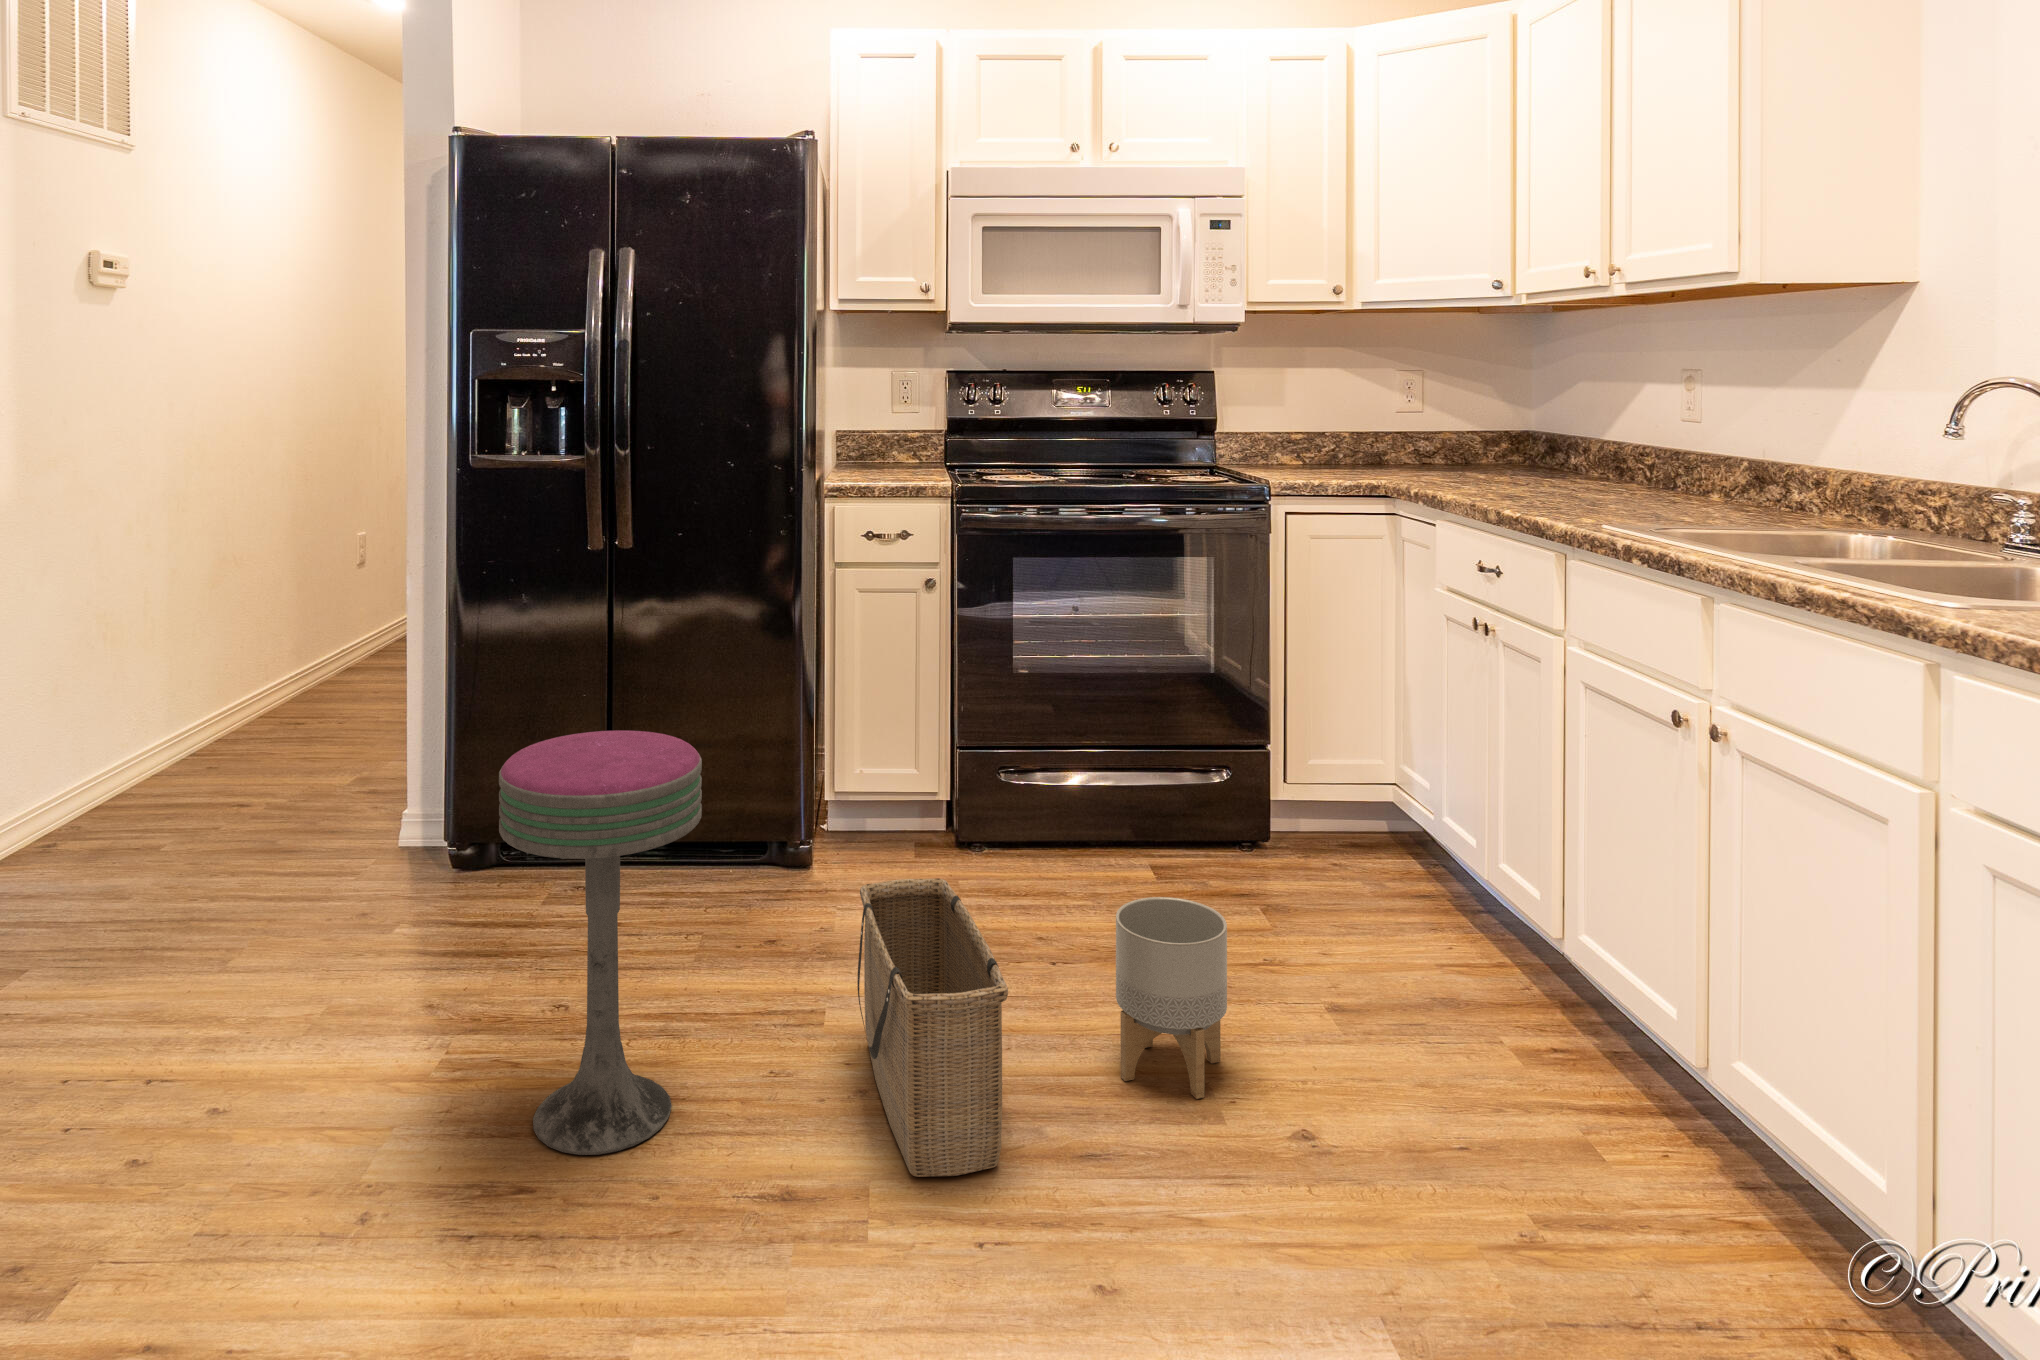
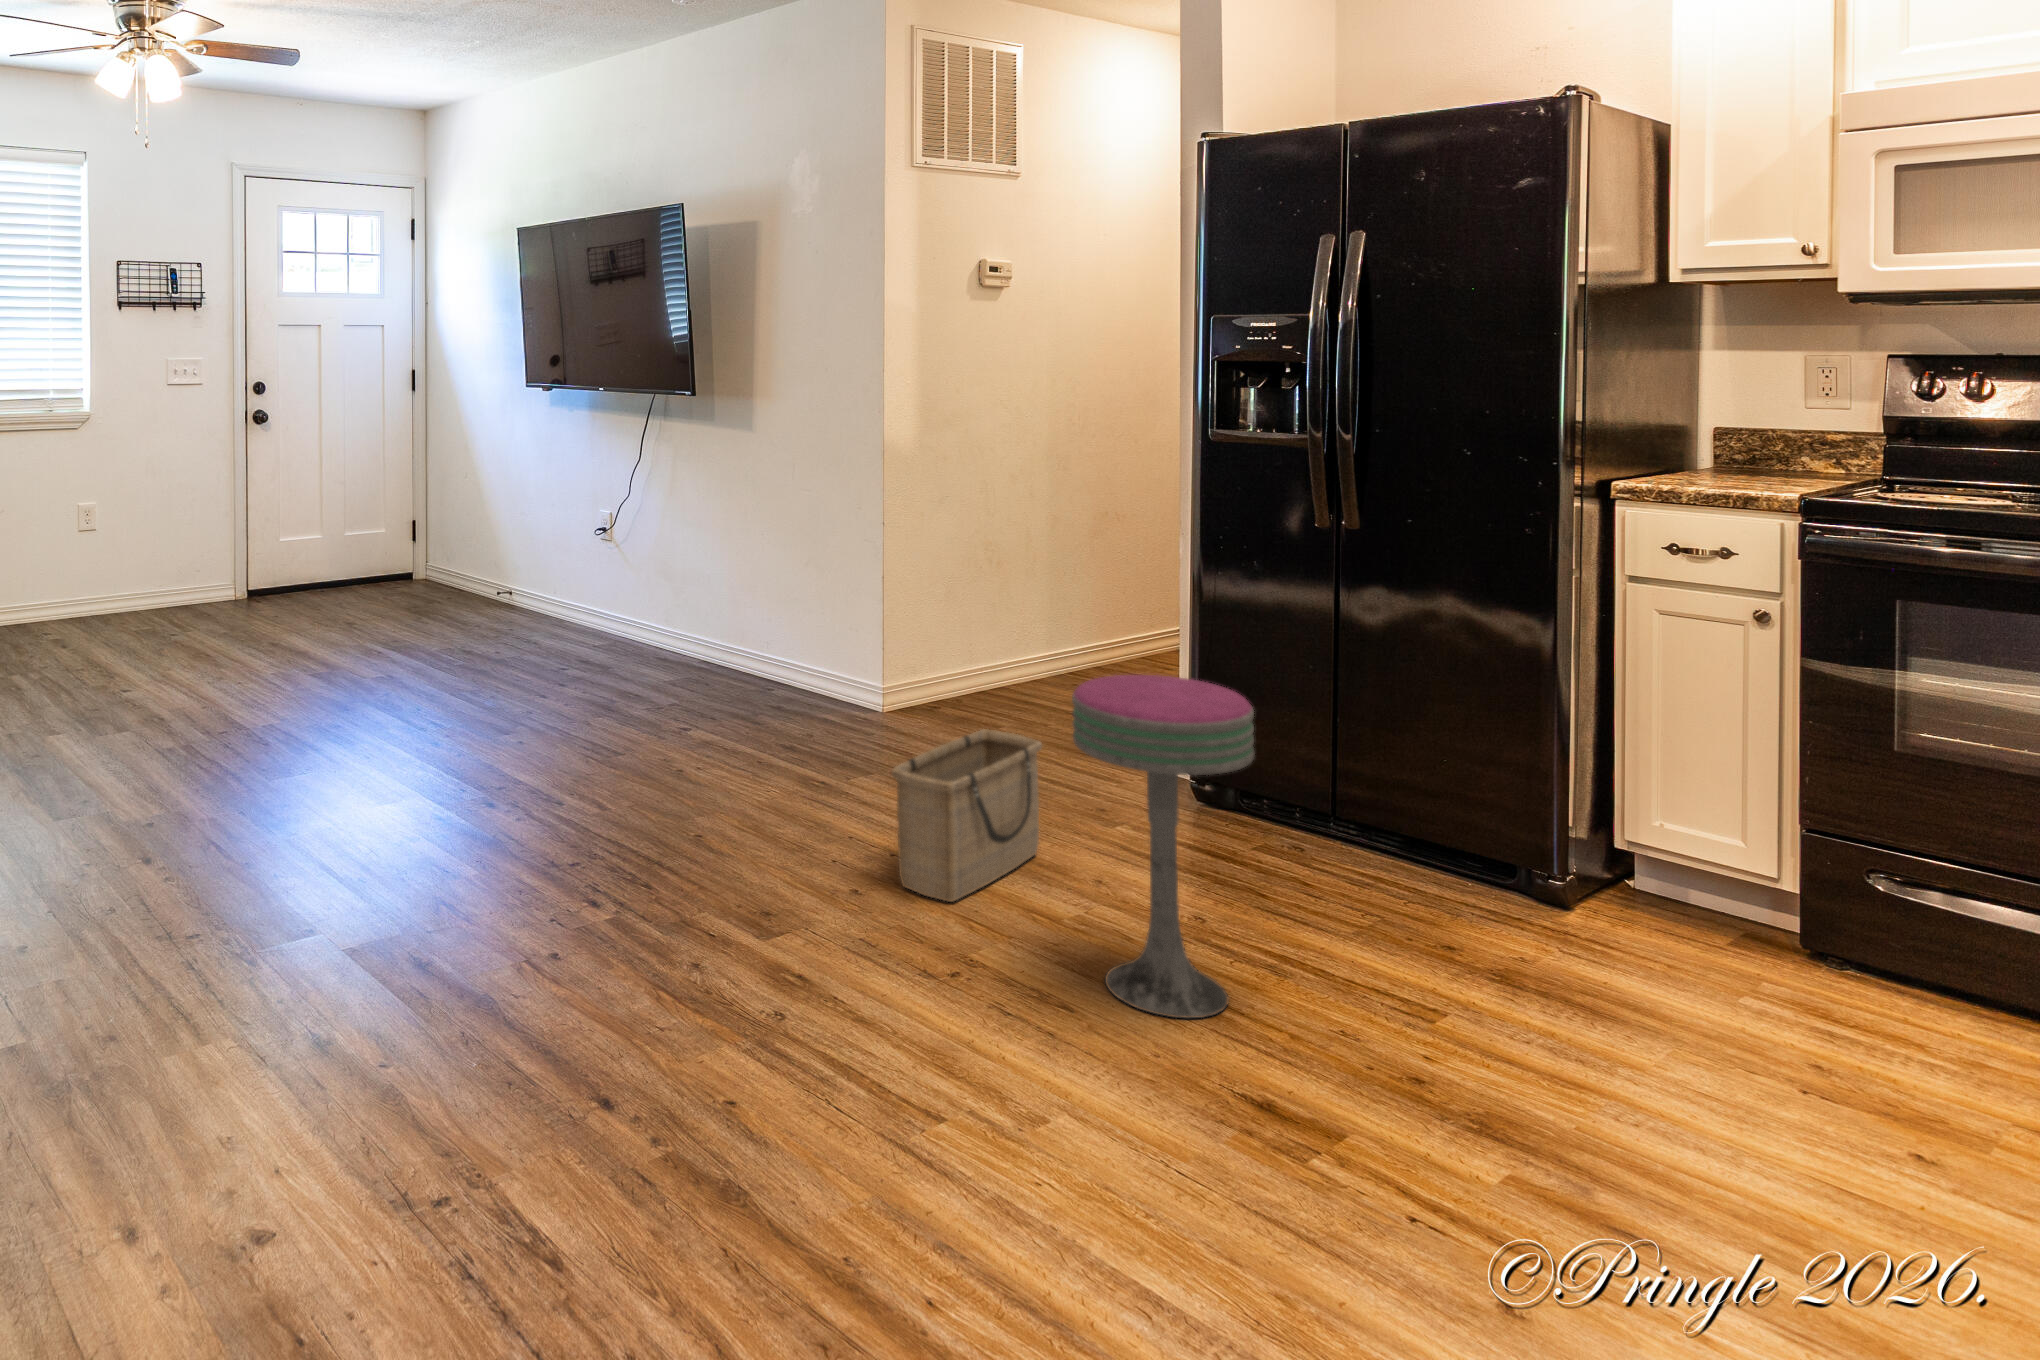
basket: present [857,878,1008,1177] -> present [892,729,1042,902]
planter: present [1116,897,1227,1099] -> none [1750,1021,1936,1275]

